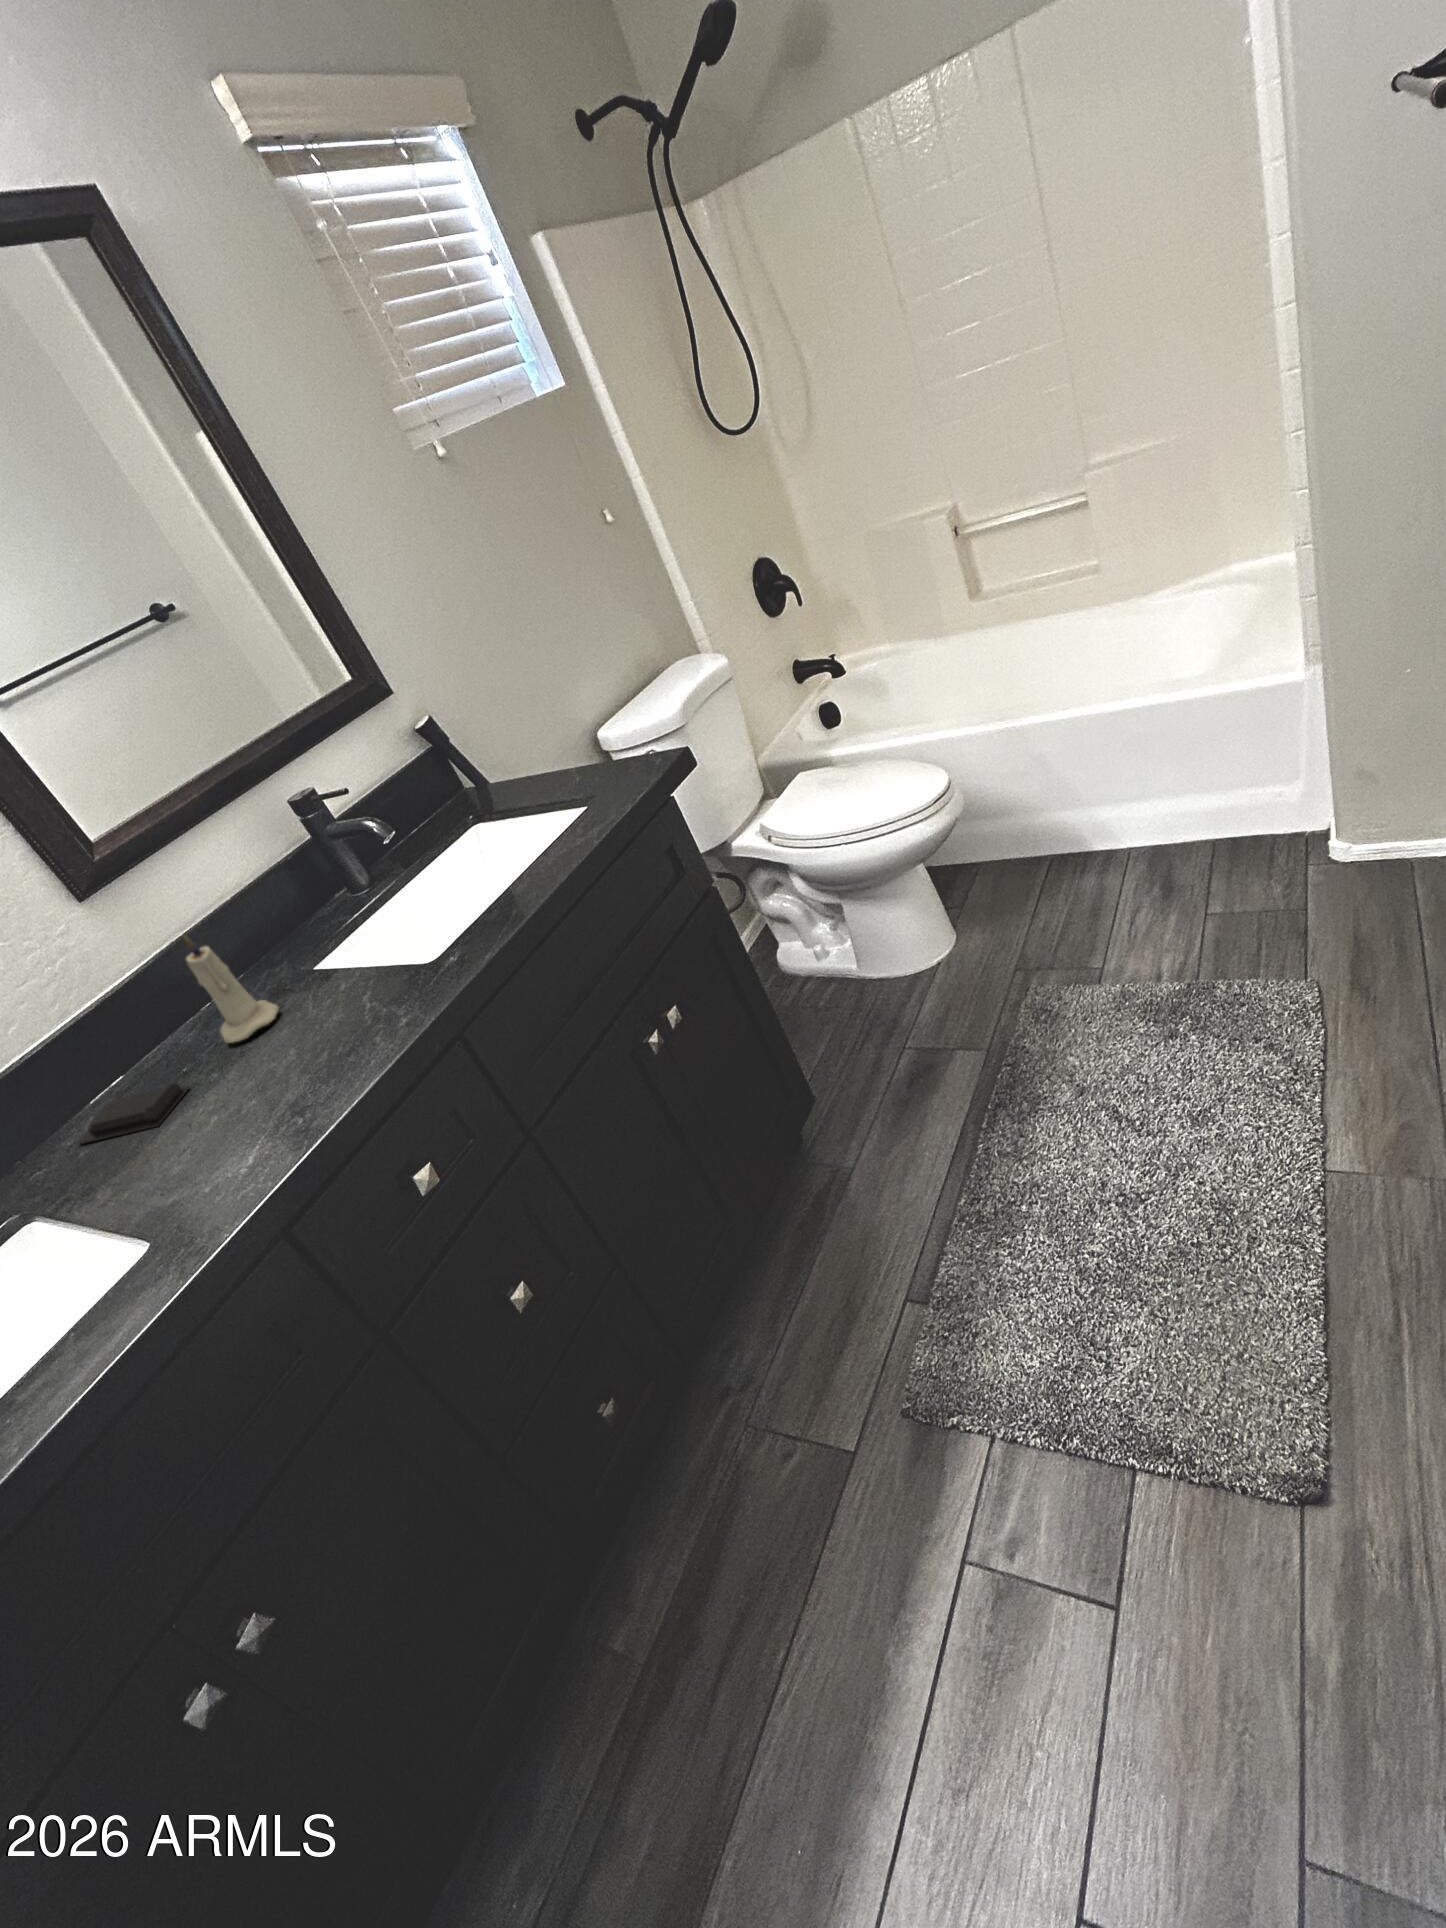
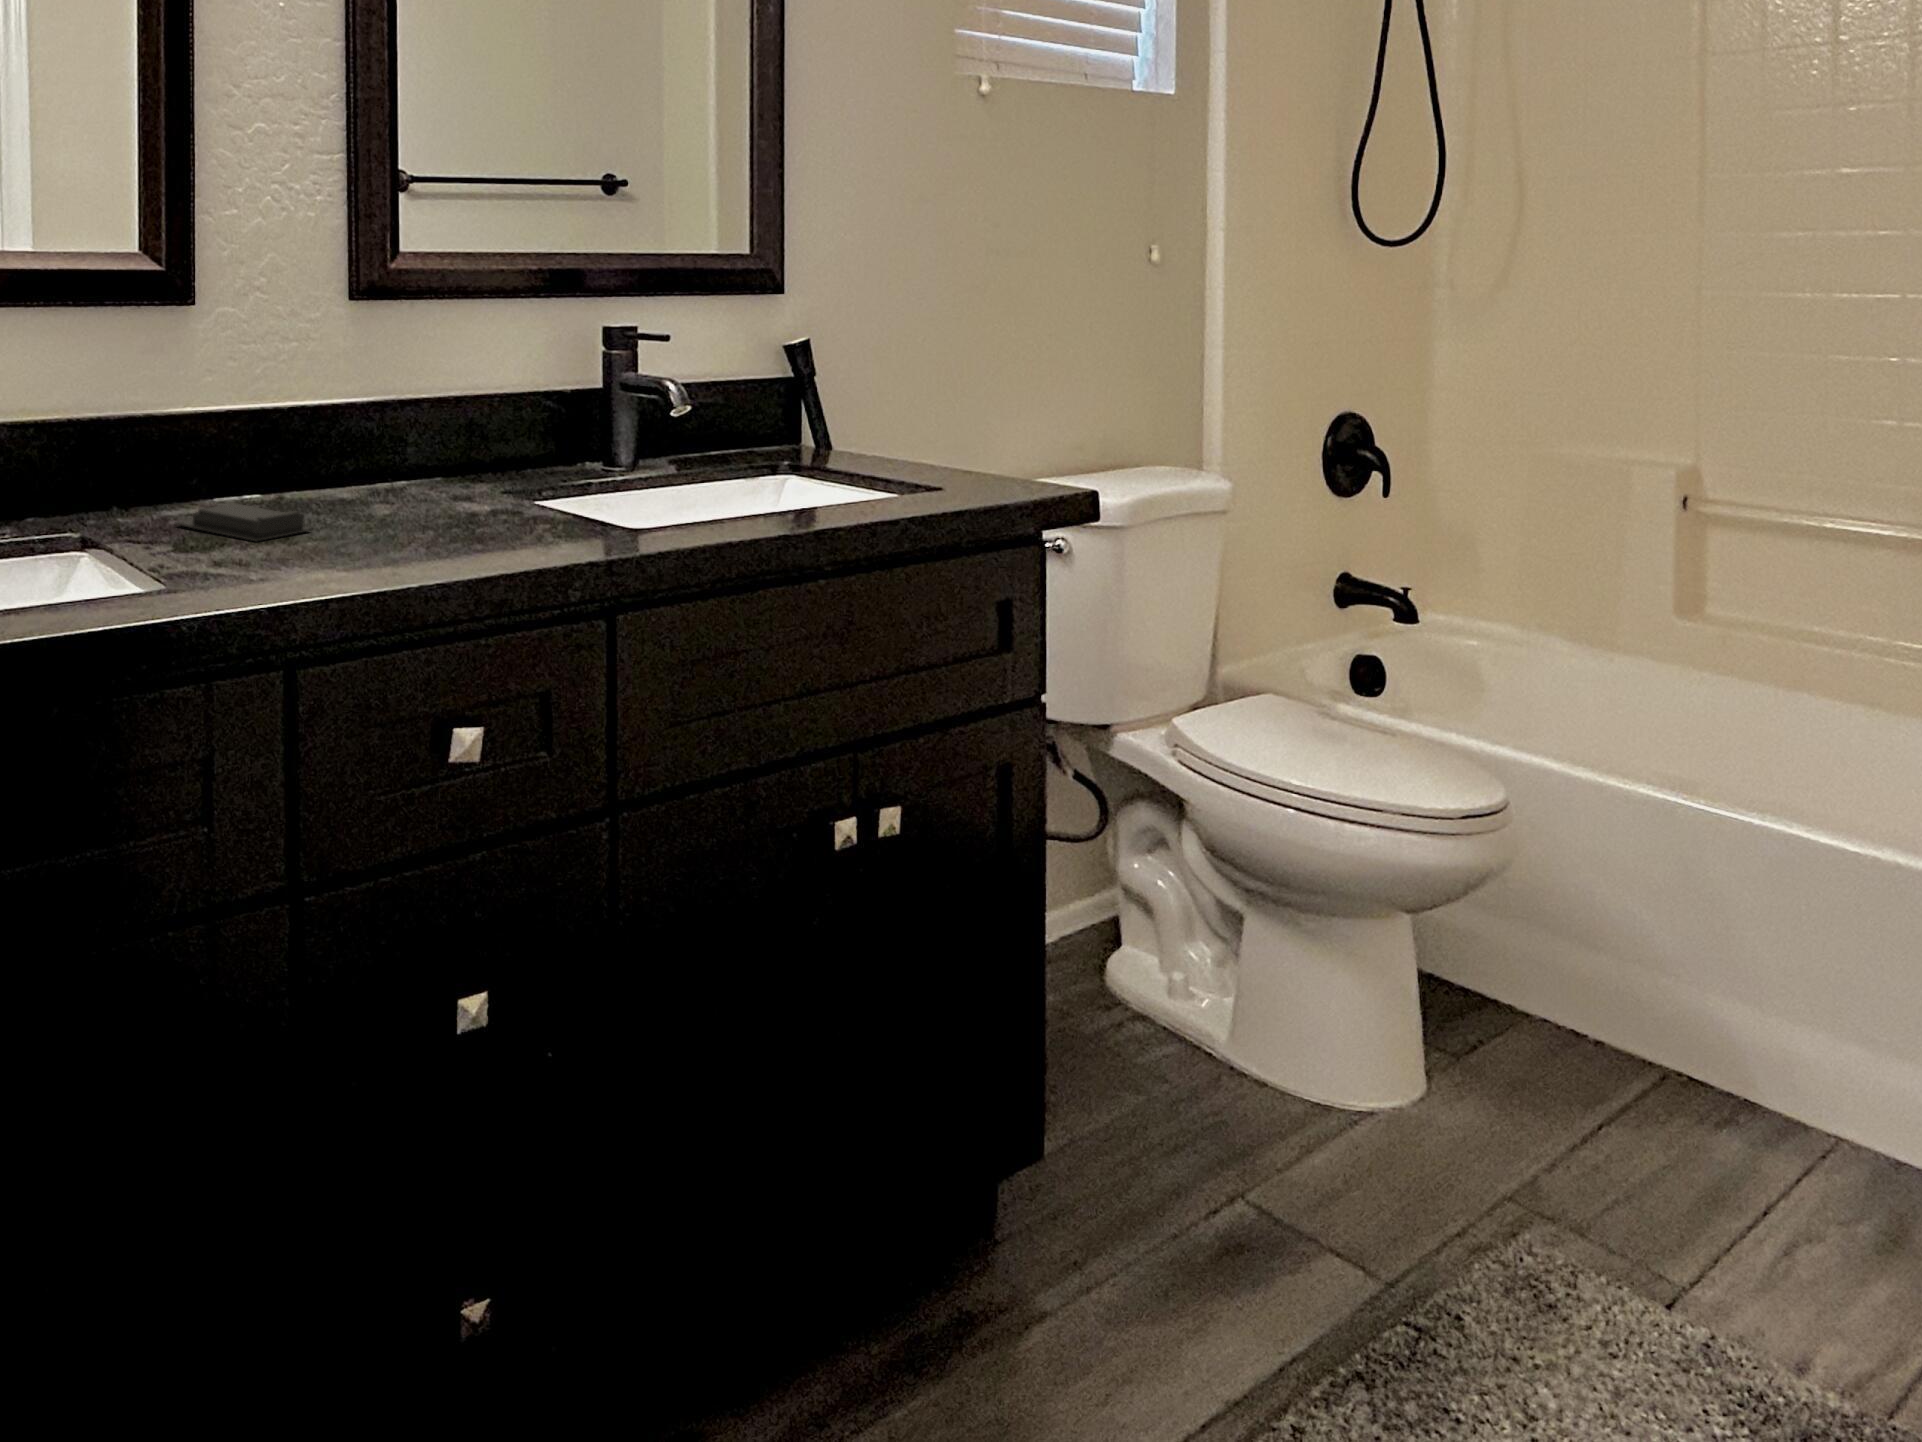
candle: present [183,935,279,1043] -> none [376,371,451,521]

